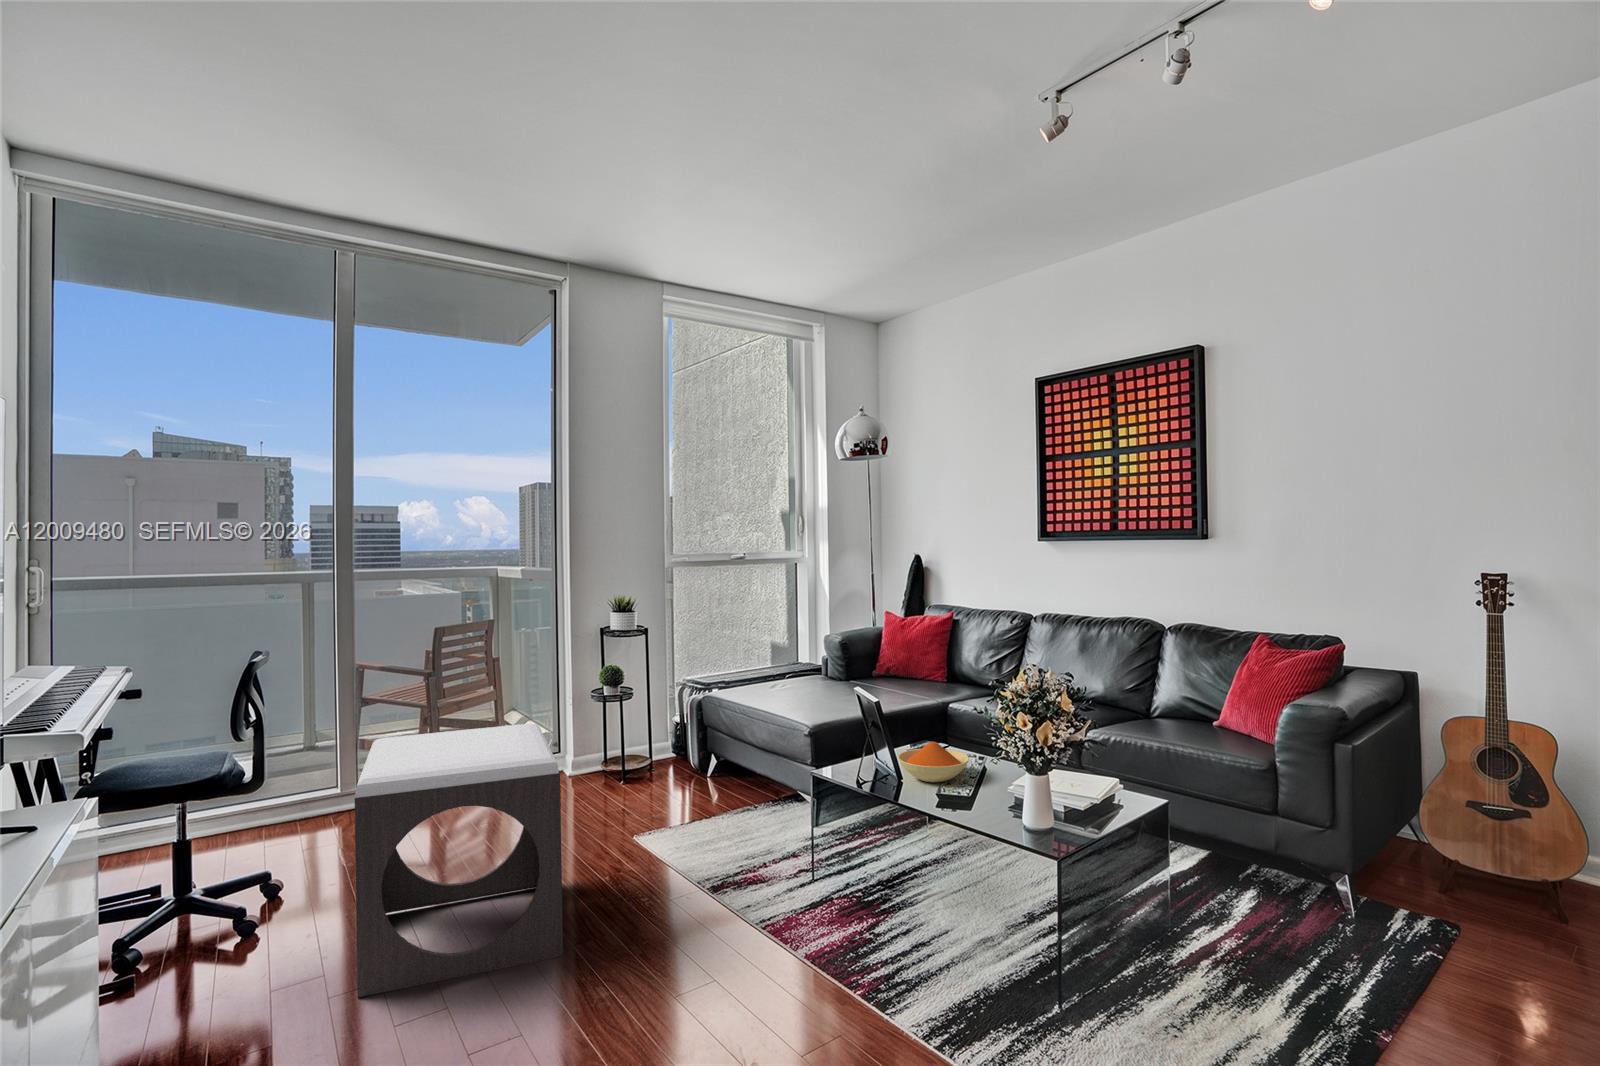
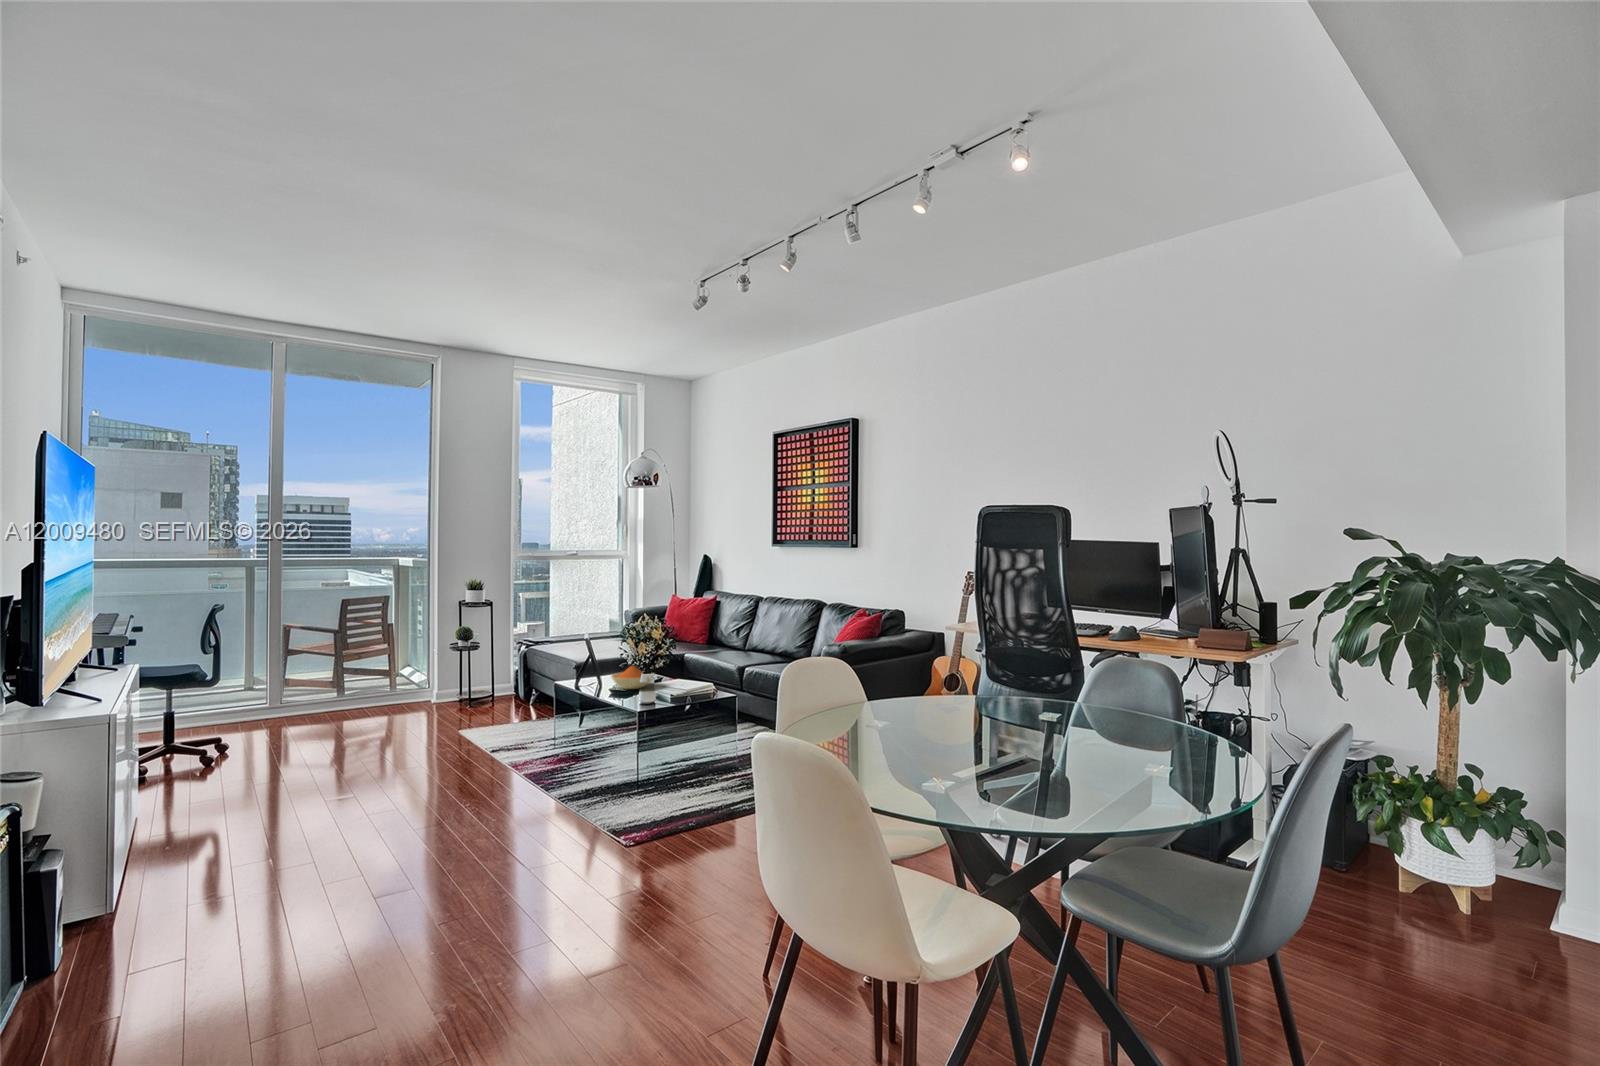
footstool: present [355,724,563,997] -> none [267,653,393,792]

